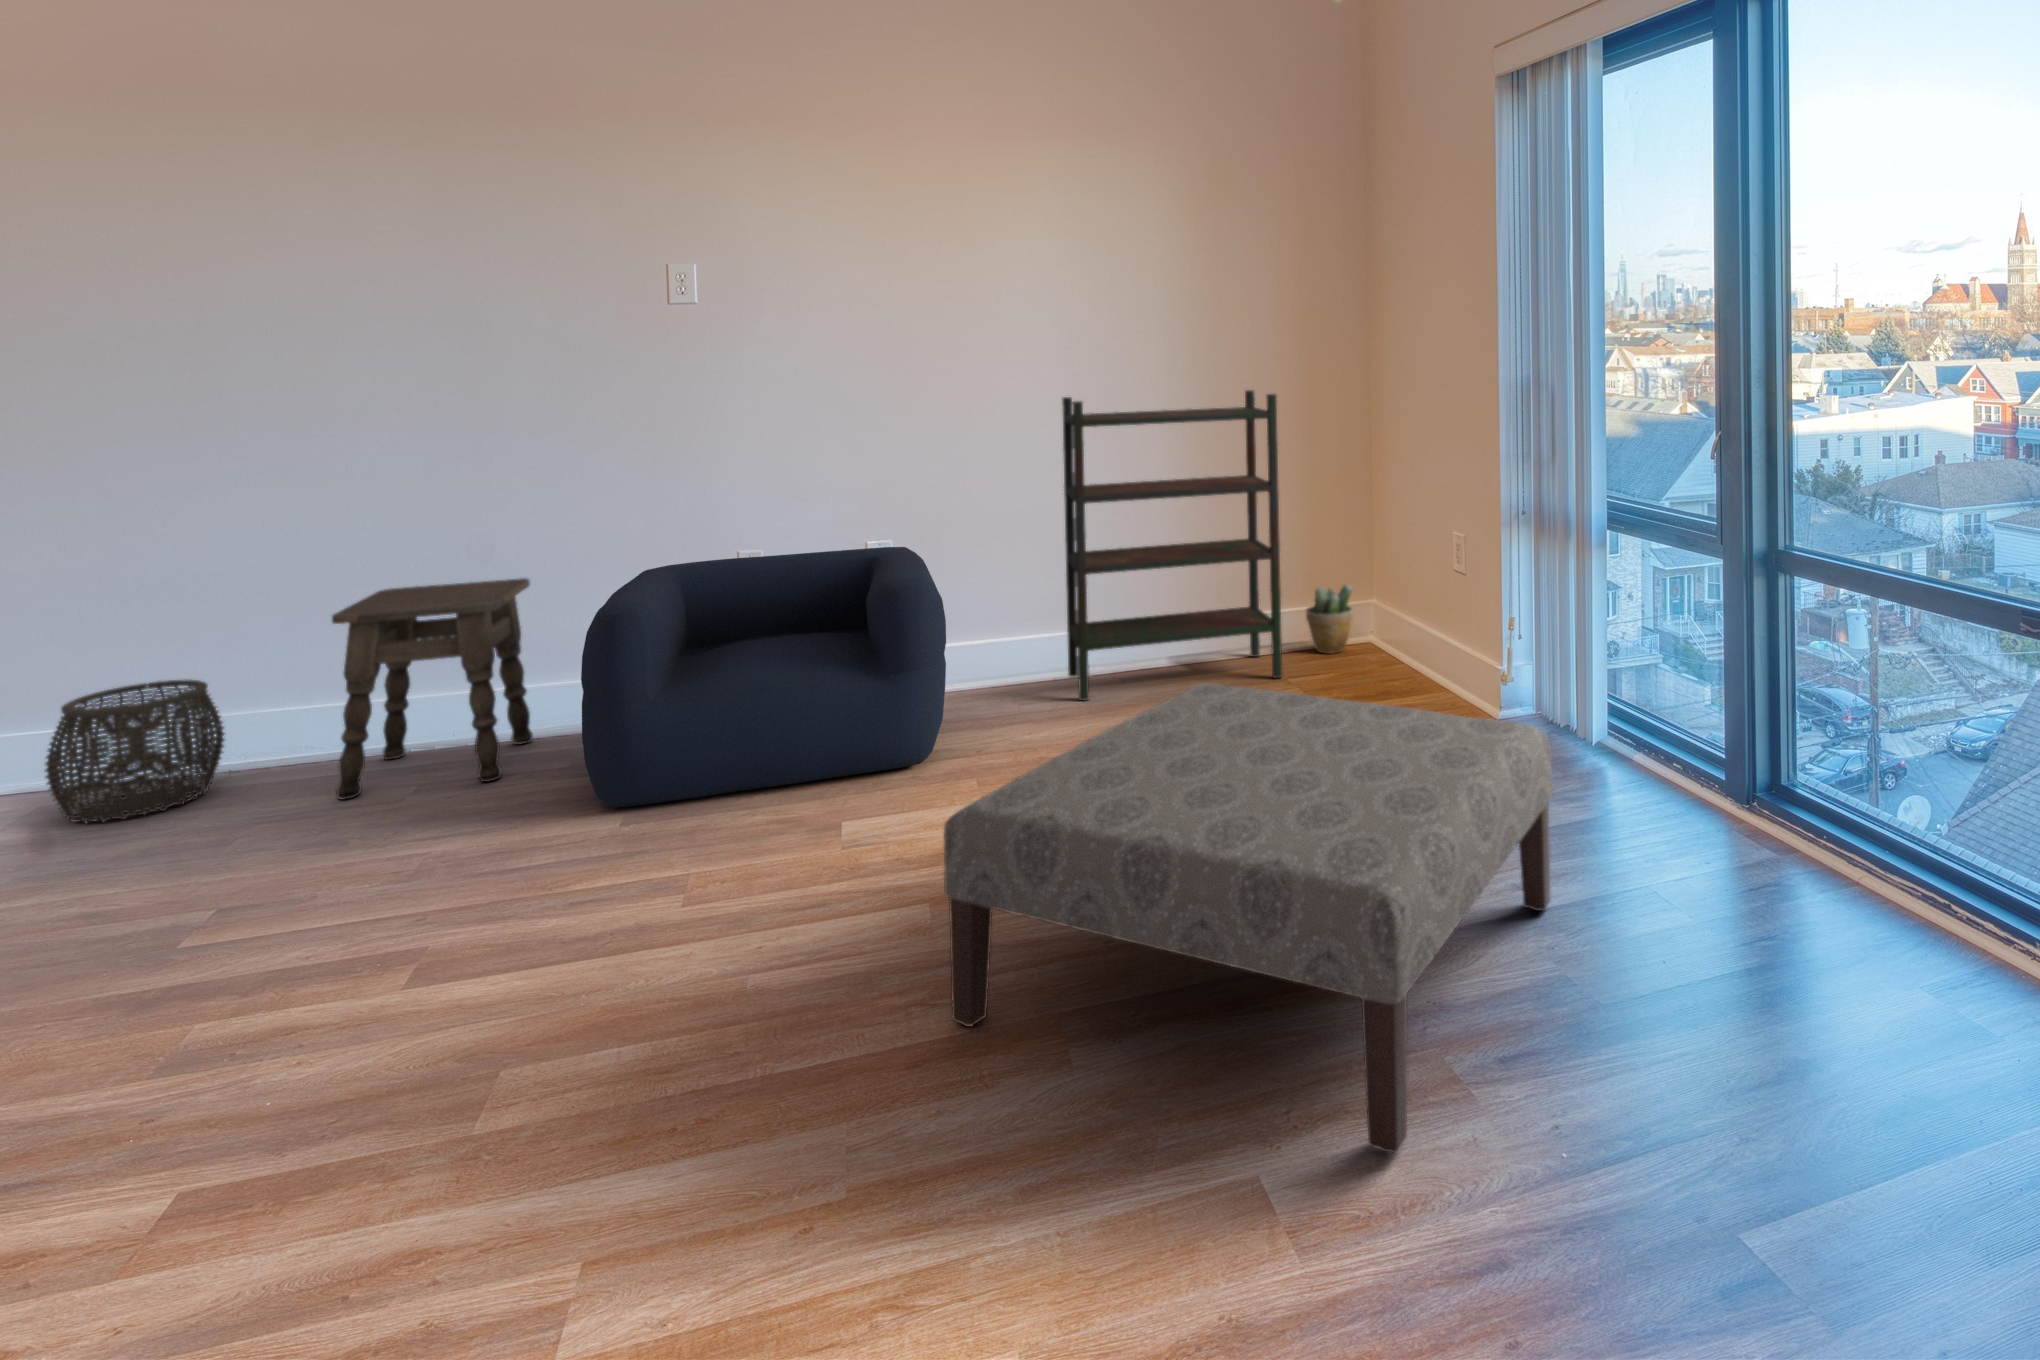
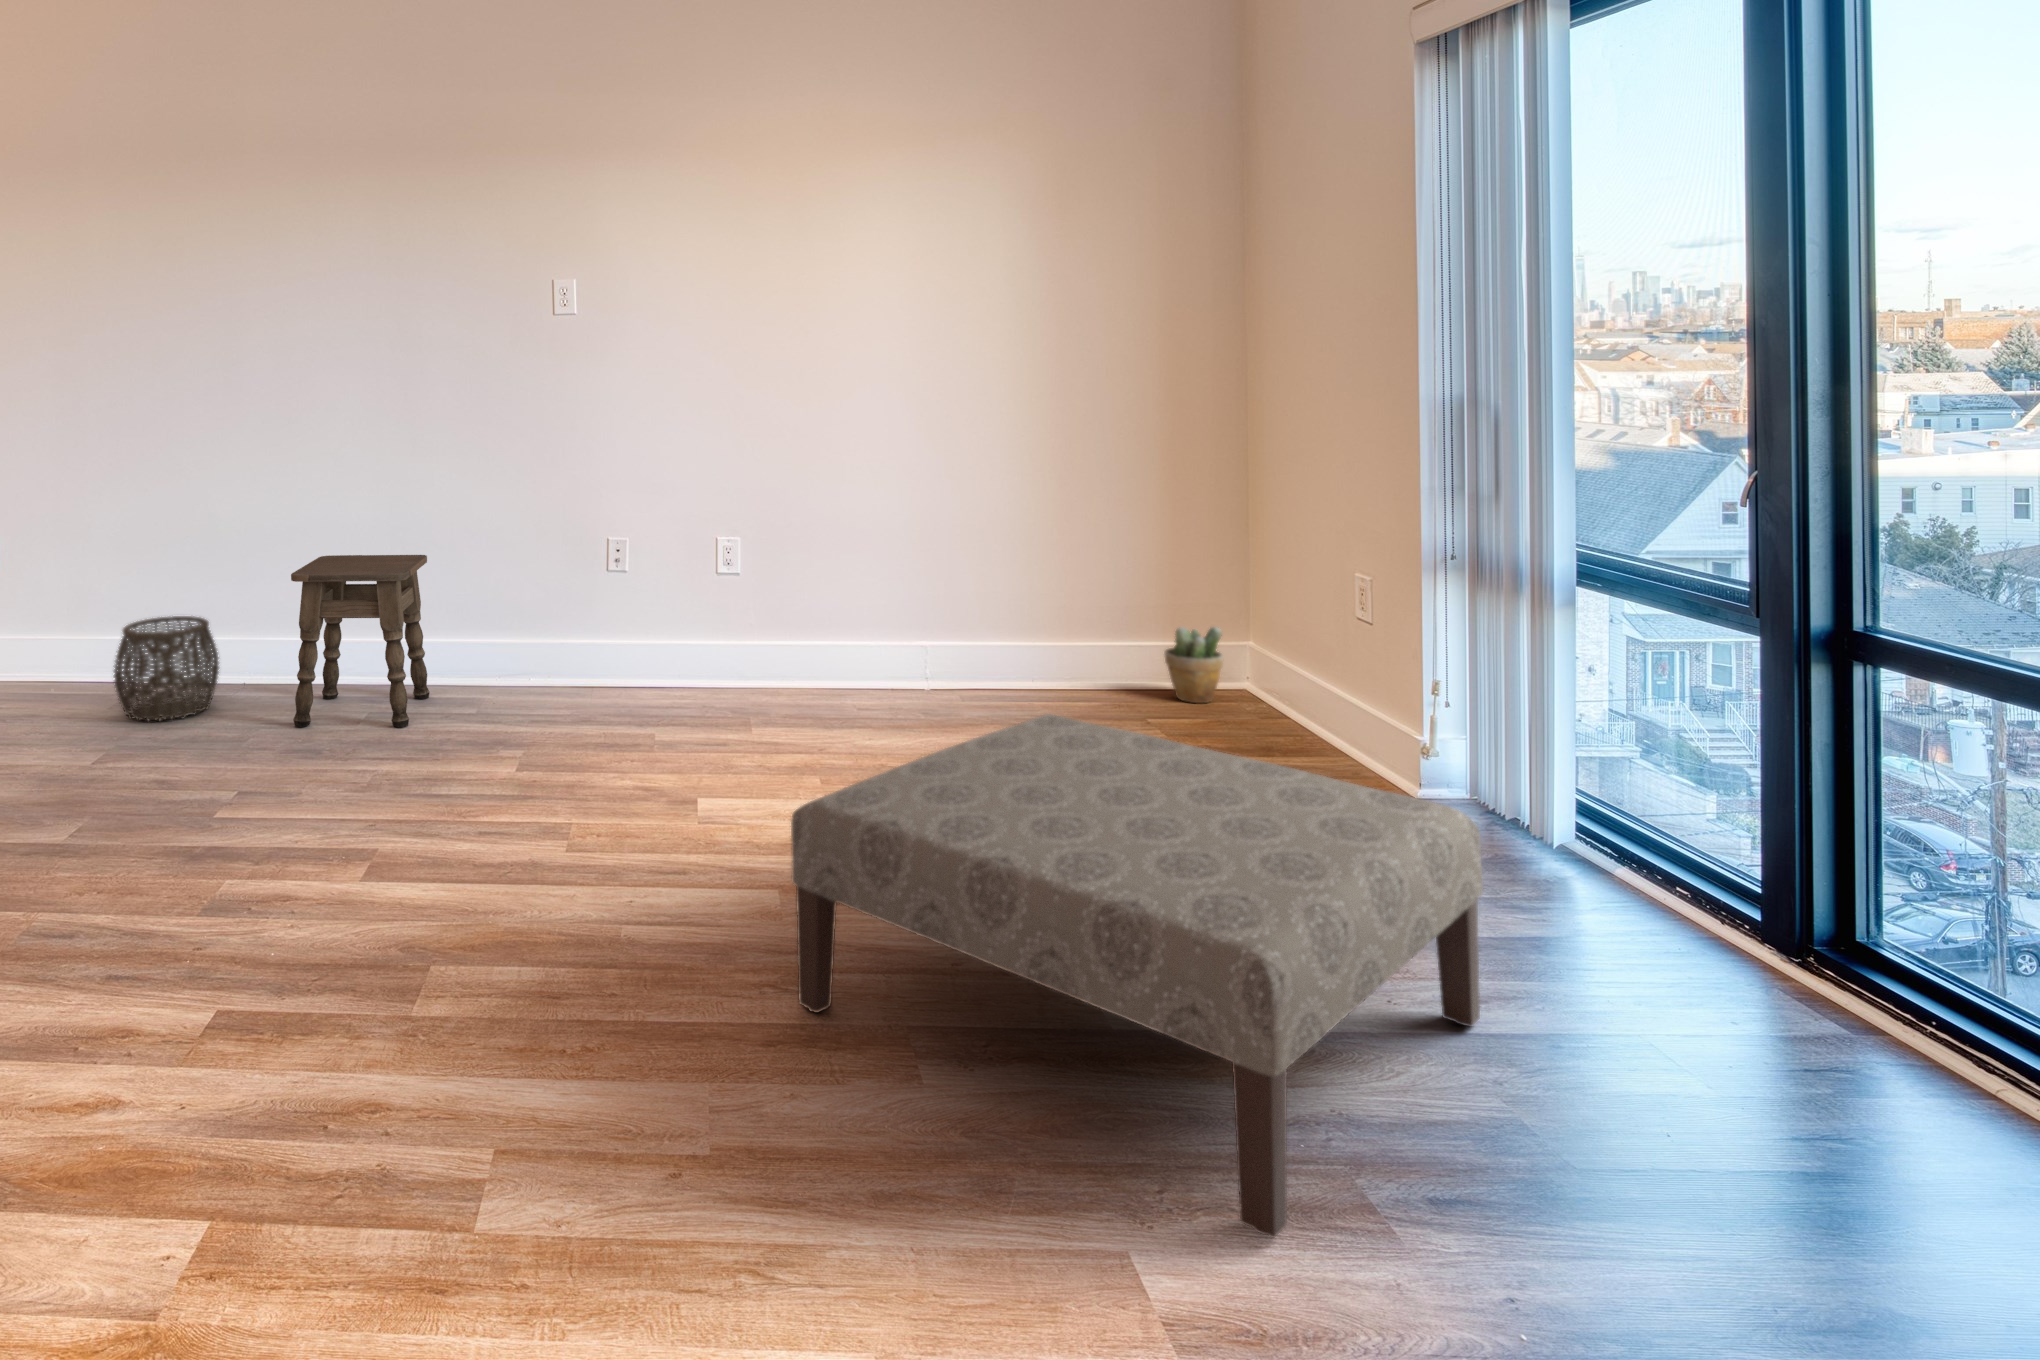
bookshelf: present [1062,390,1282,701] -> none [892,404,1136,723]
armchair: present [581,547,946,808] -> none [471,550,780,765]

